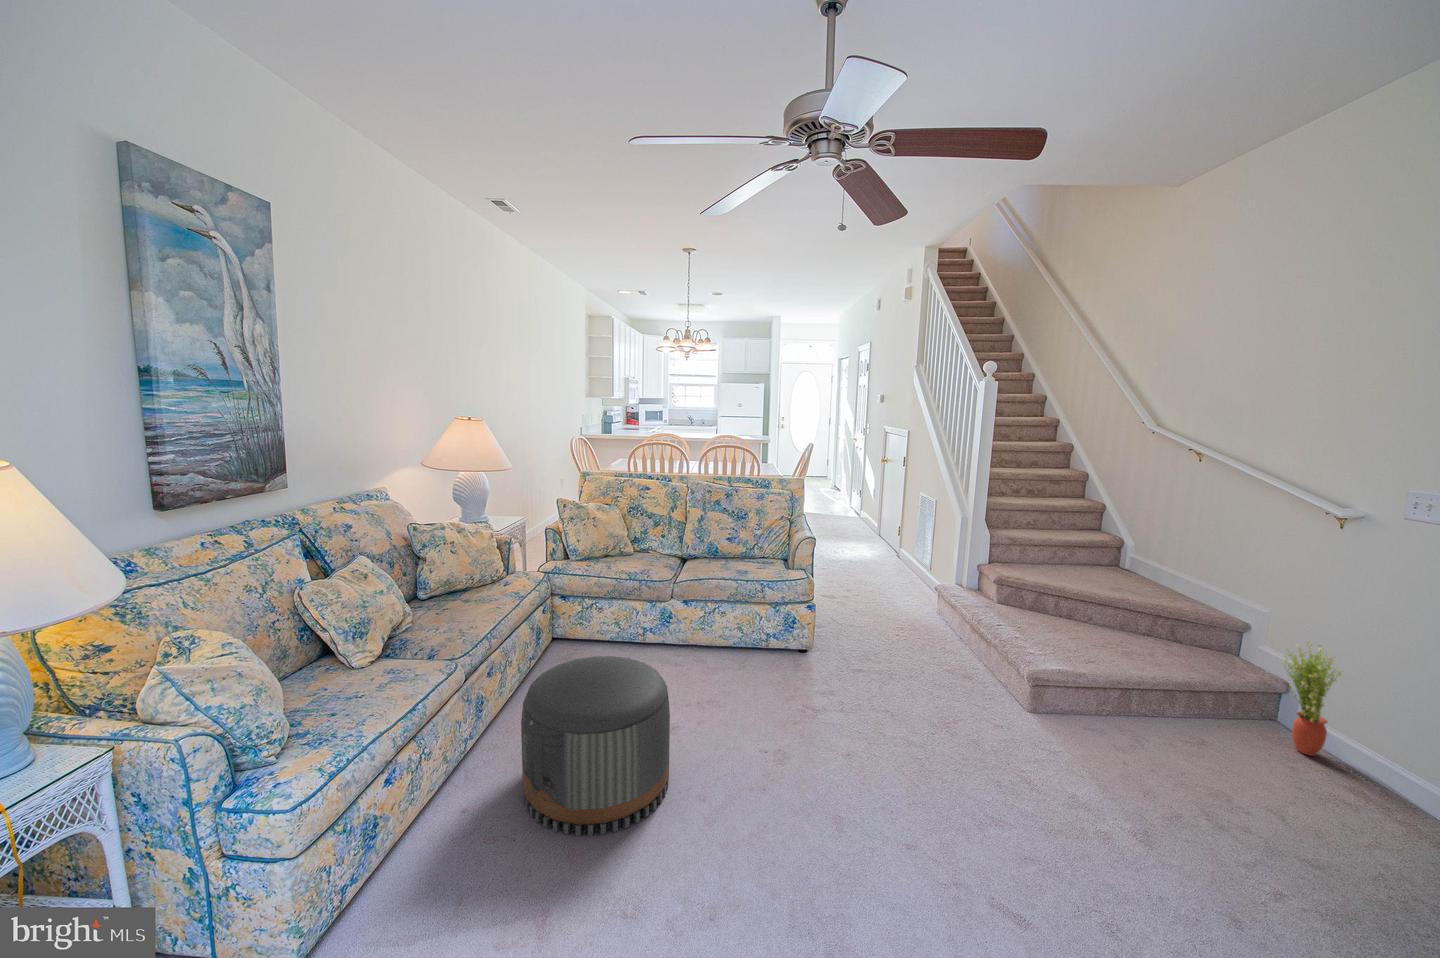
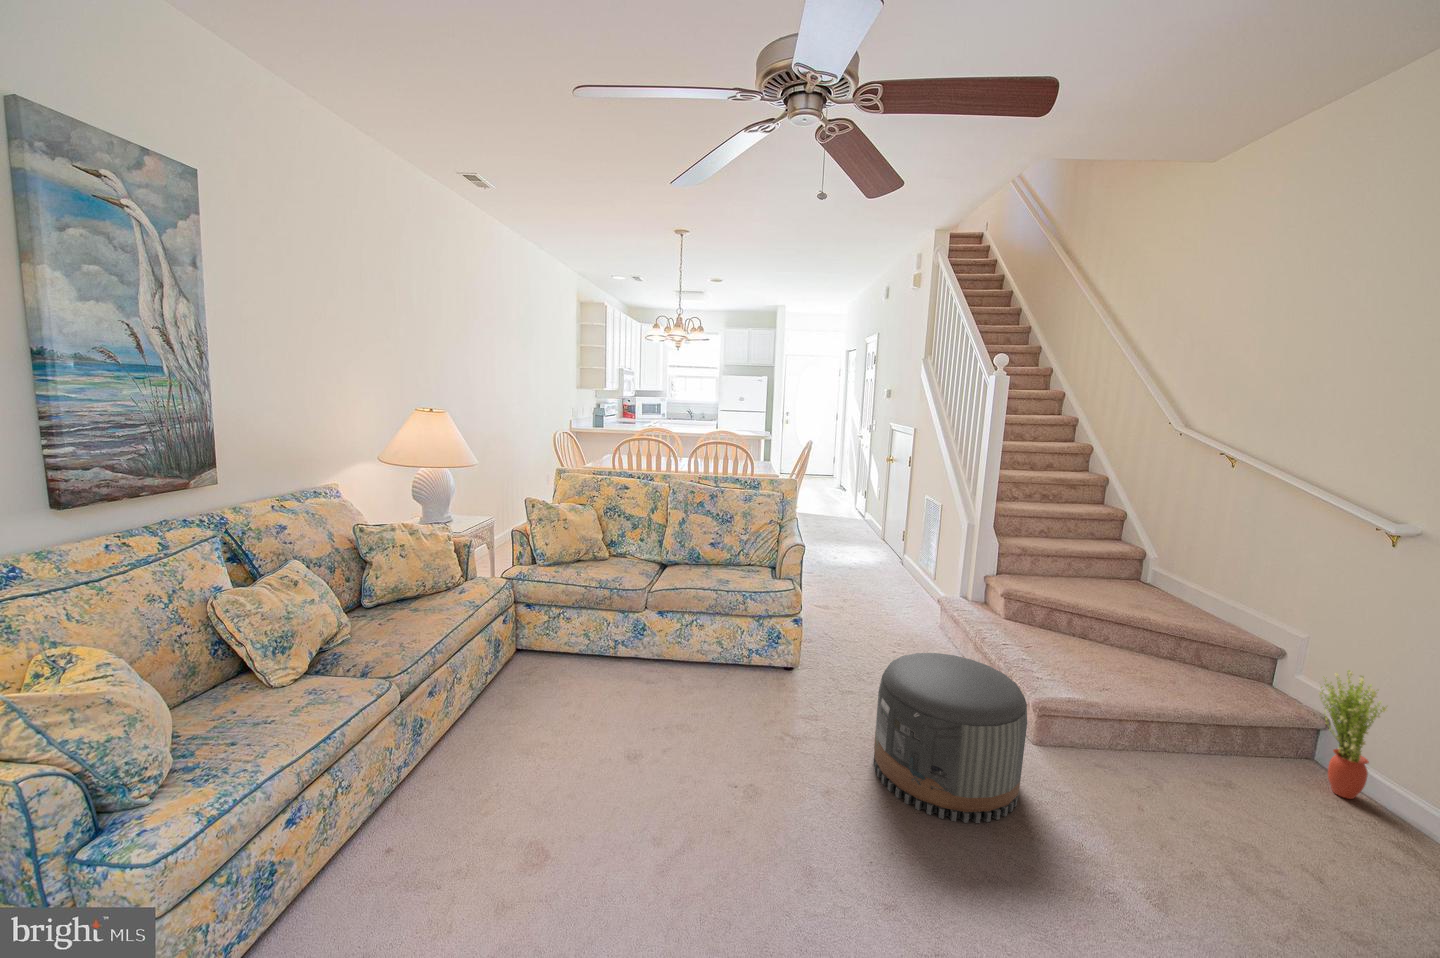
pouf: present [521,656,670,836] -> present [873,653,1027,823]

